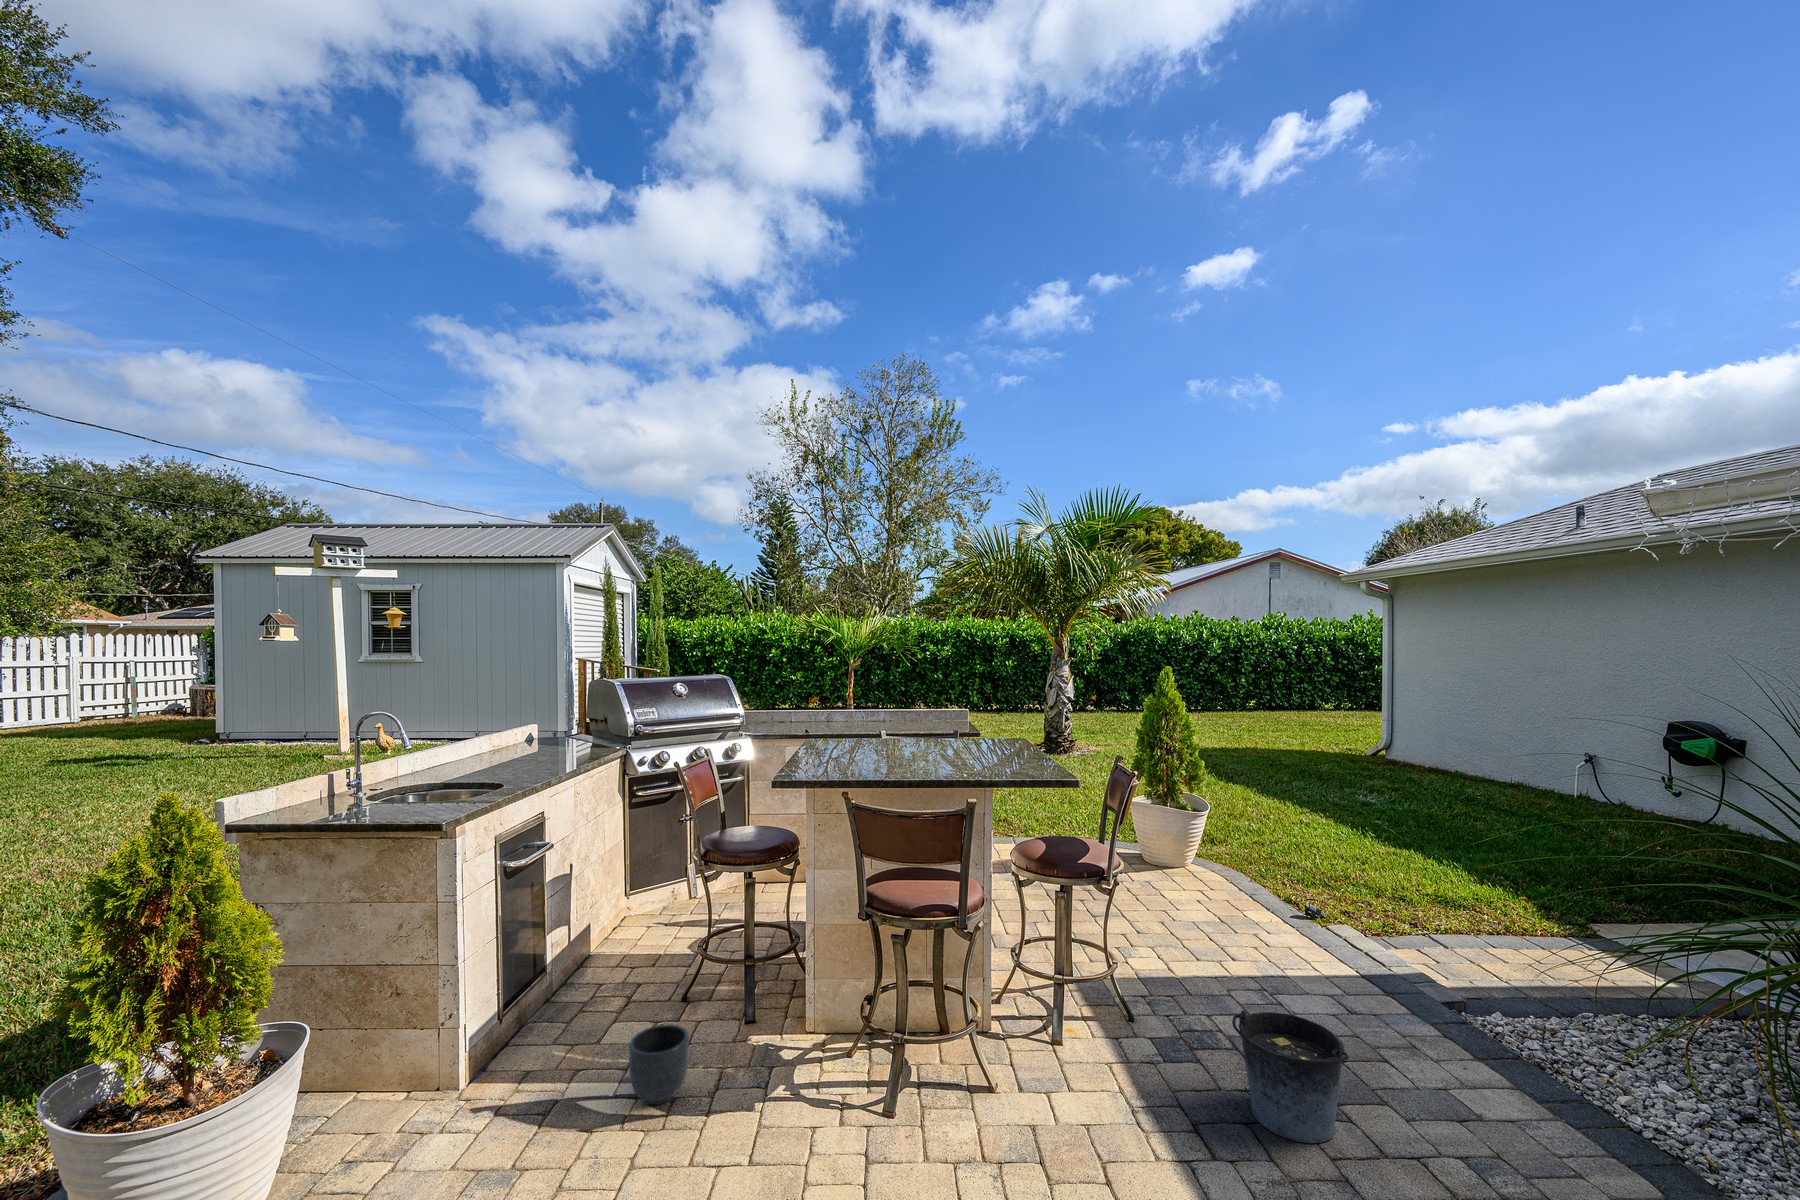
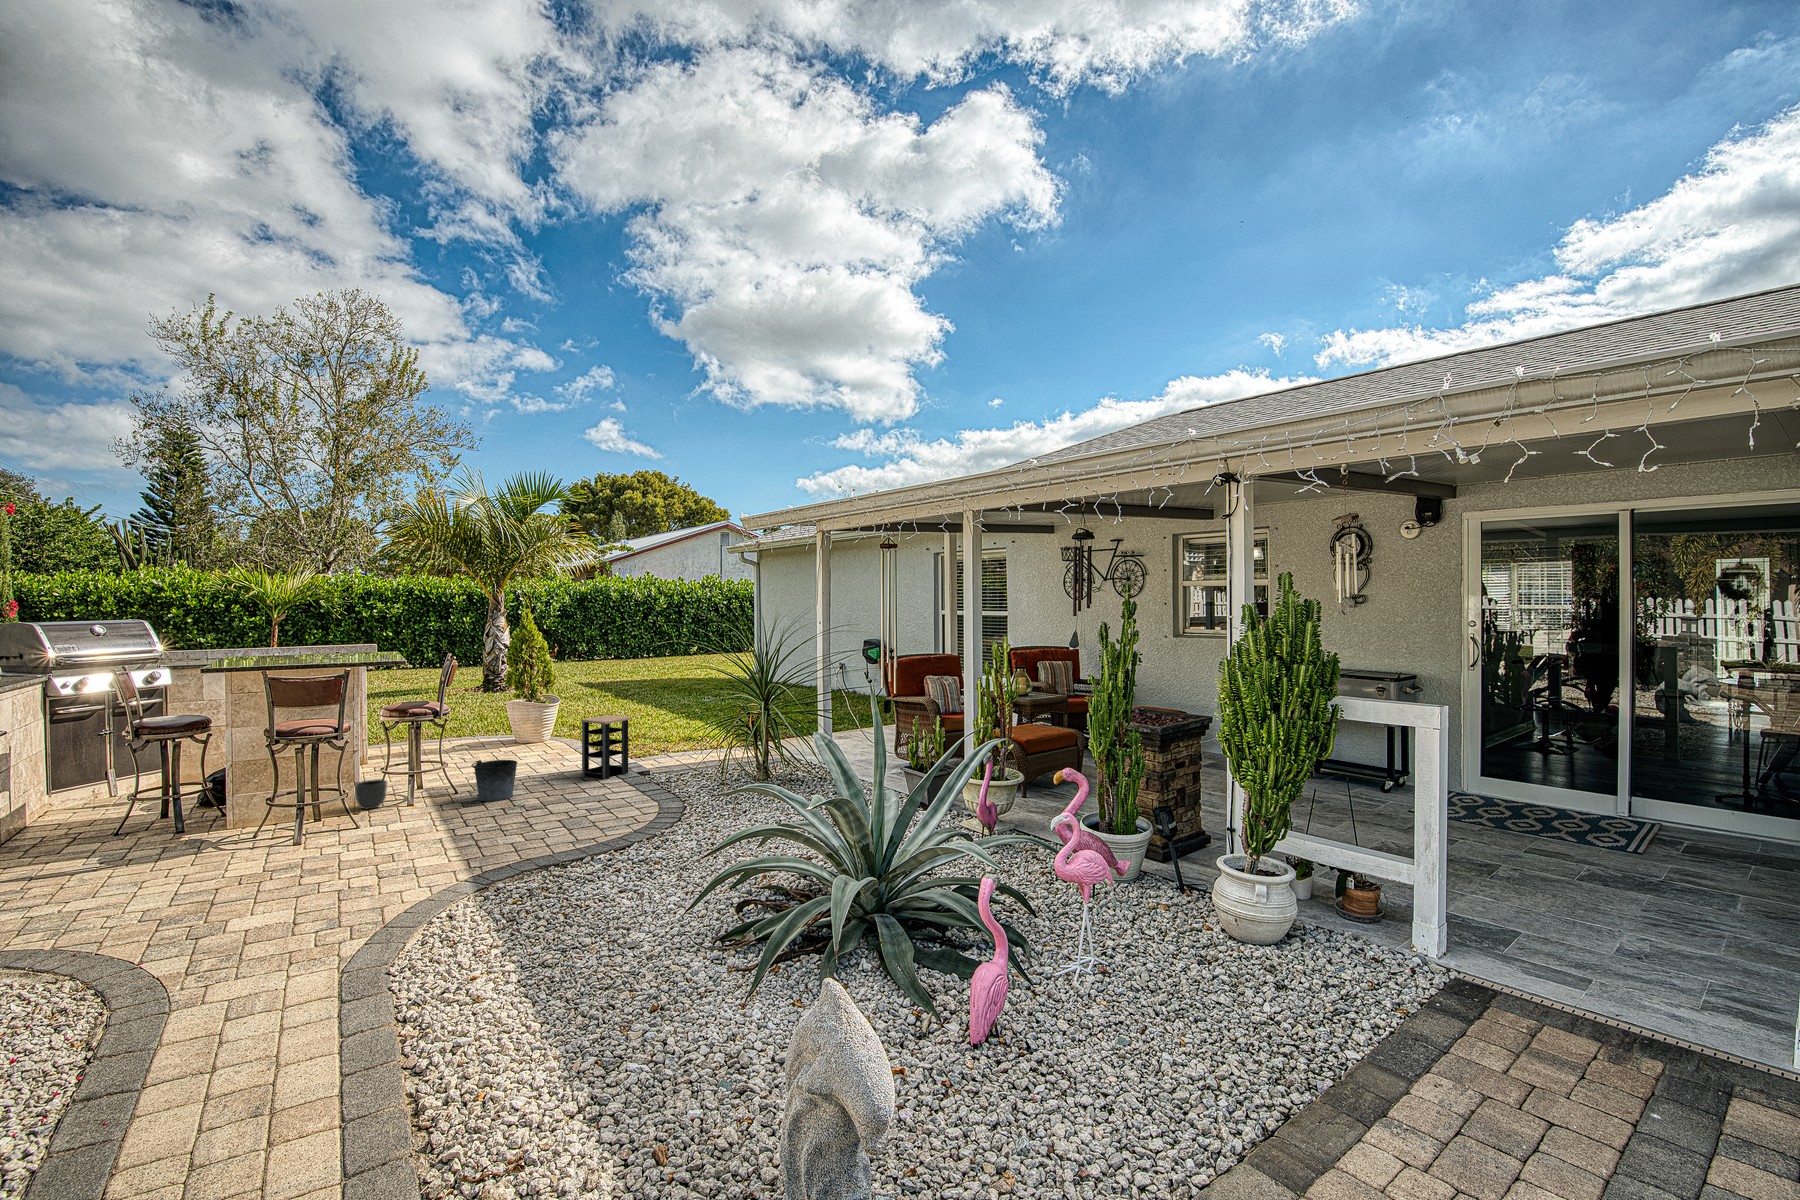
side table: none [1423,905,1560,1096] -> present [581,715,632,779]
planter: present [629,1024,689,1105] -> present [355,779,387,809]

